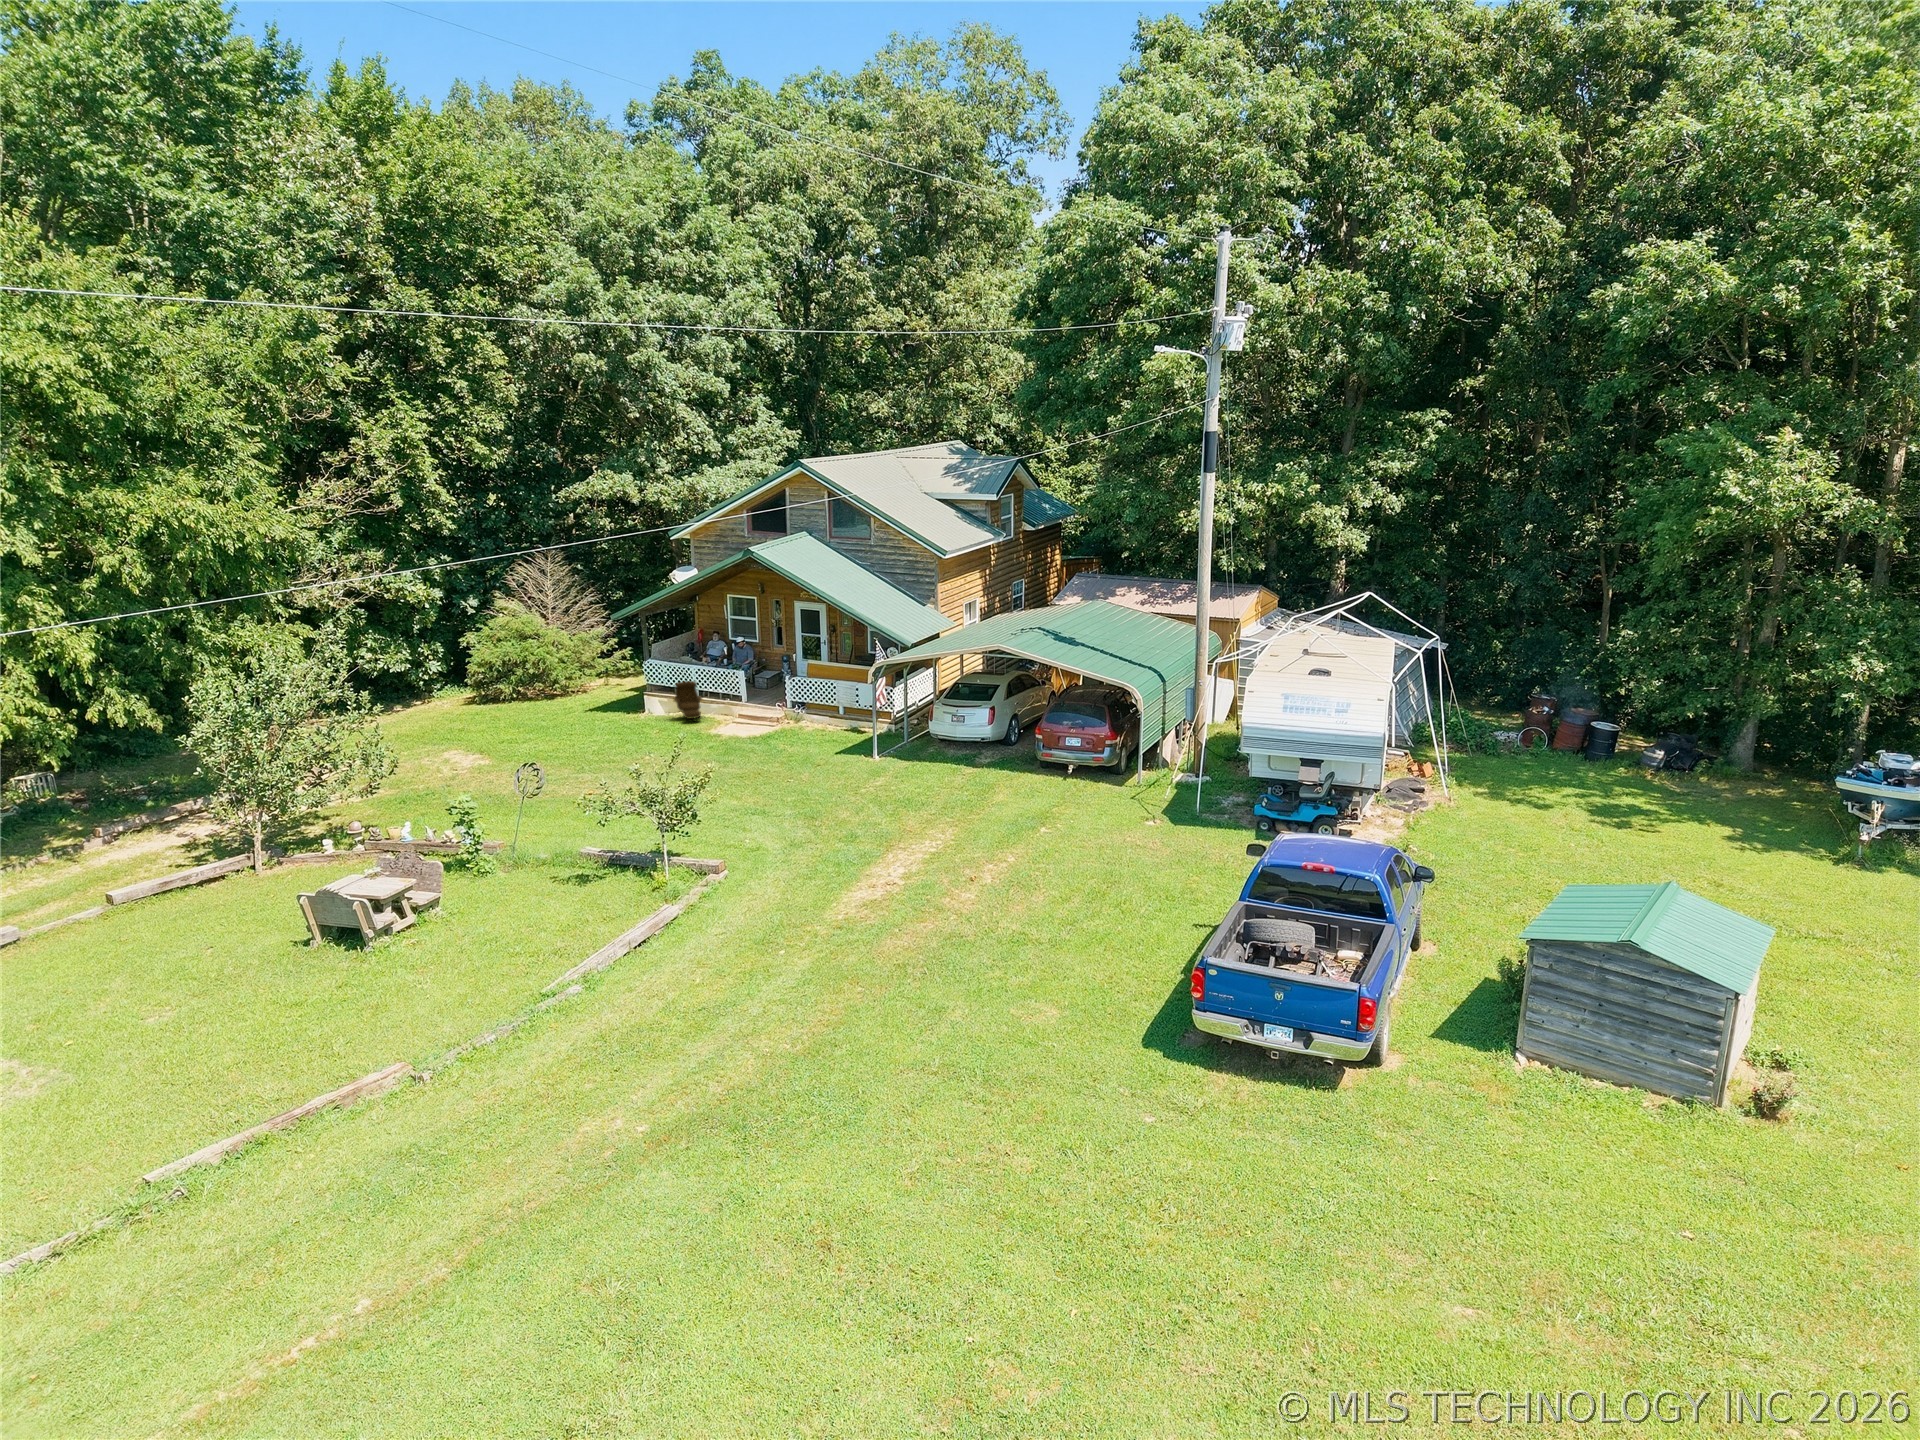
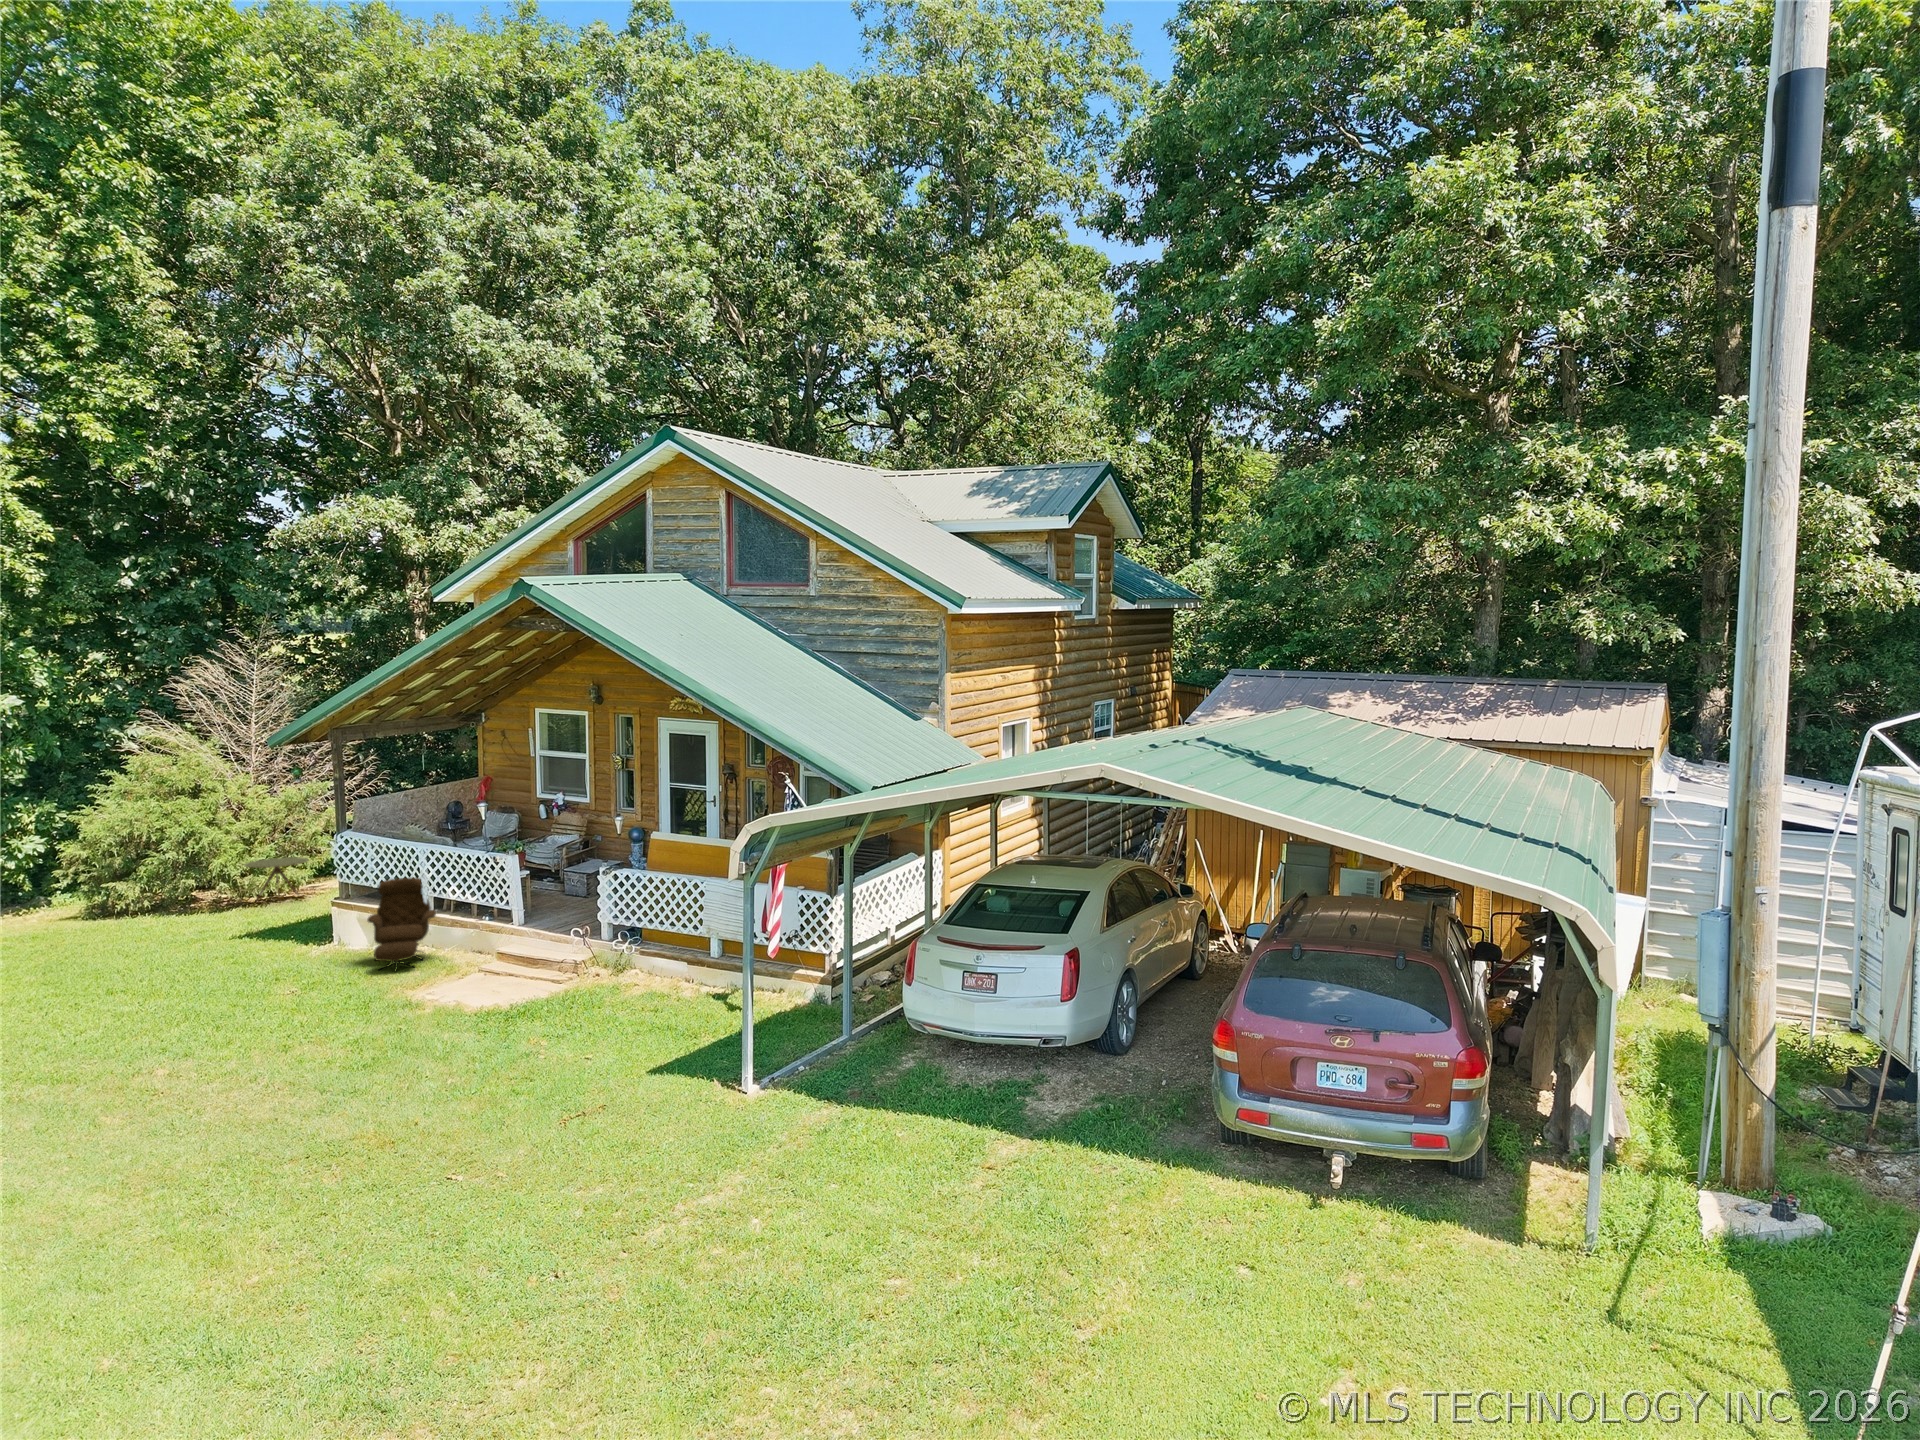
round table: none [567,670,598,694] -> present [244,857,308,901]

